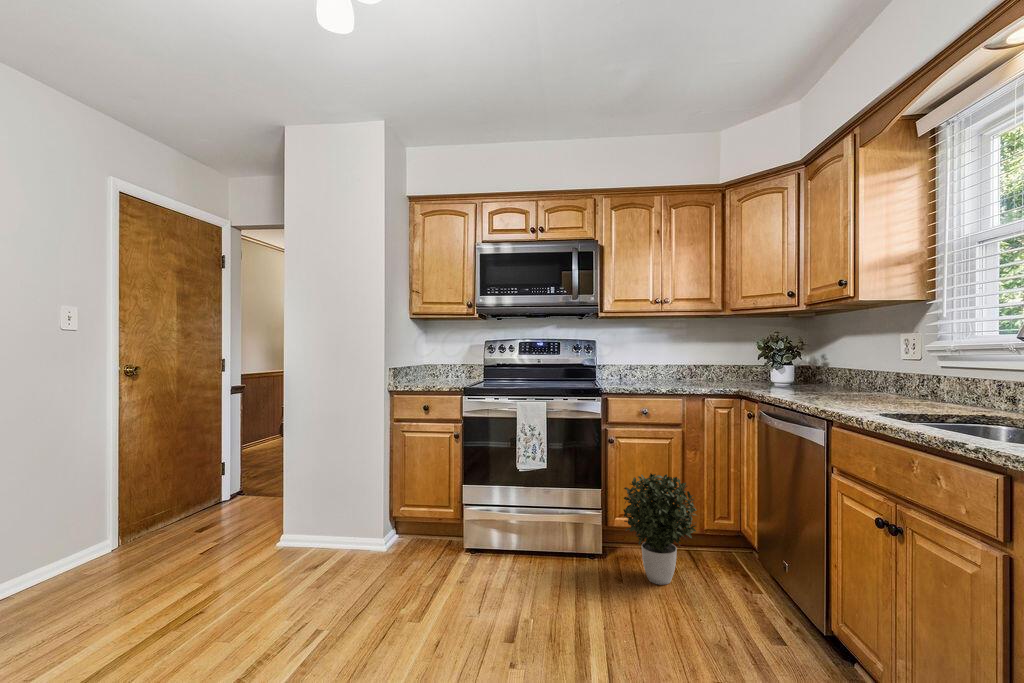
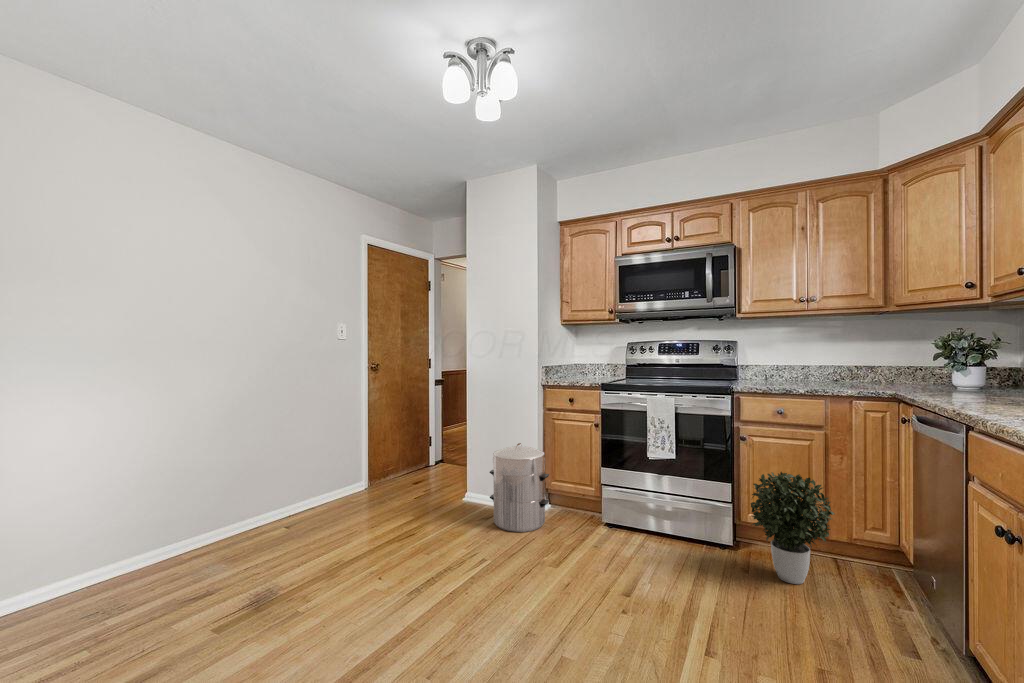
waste bin: none [324,465,402,578] -> present [490,443,549,532]

